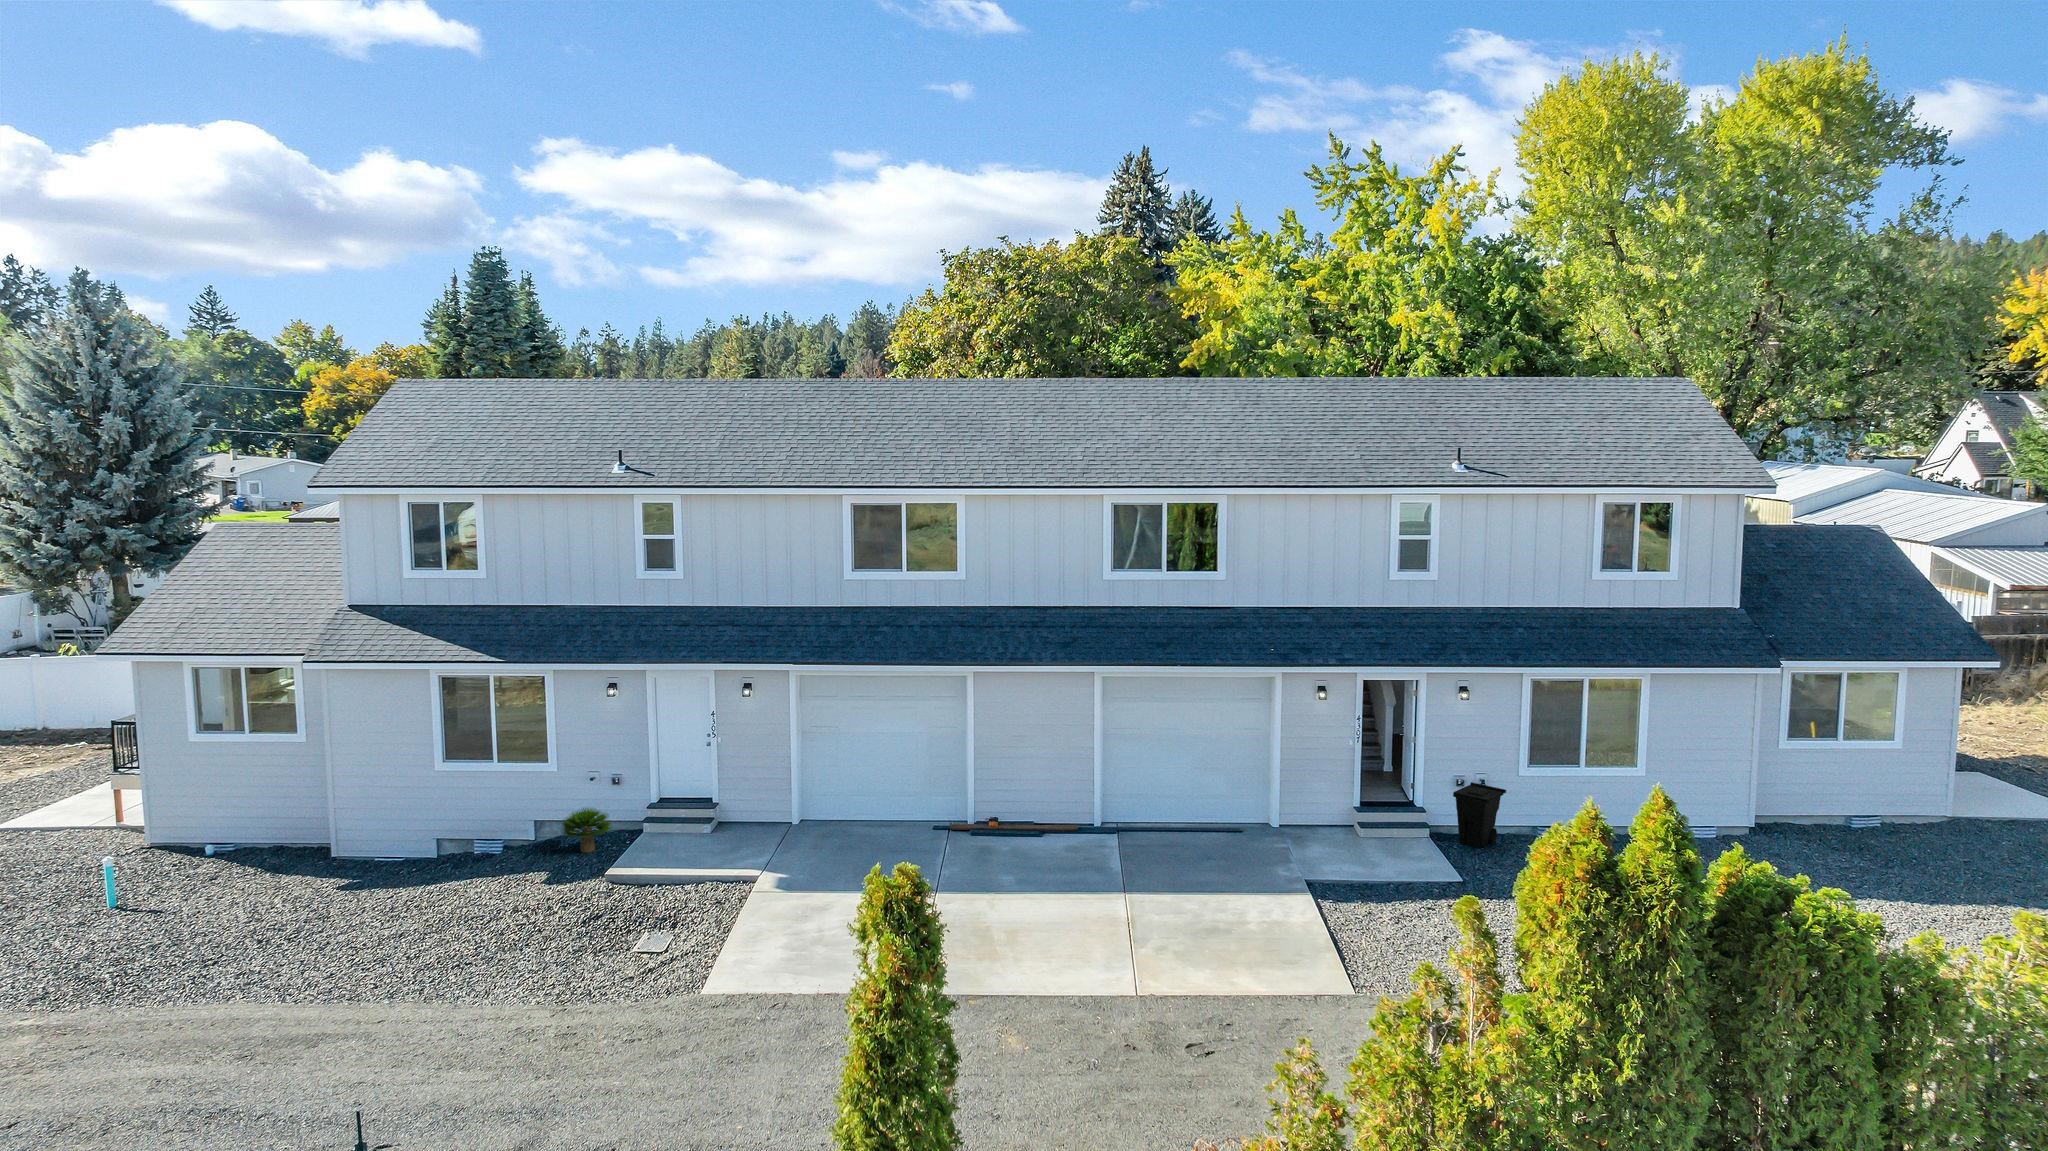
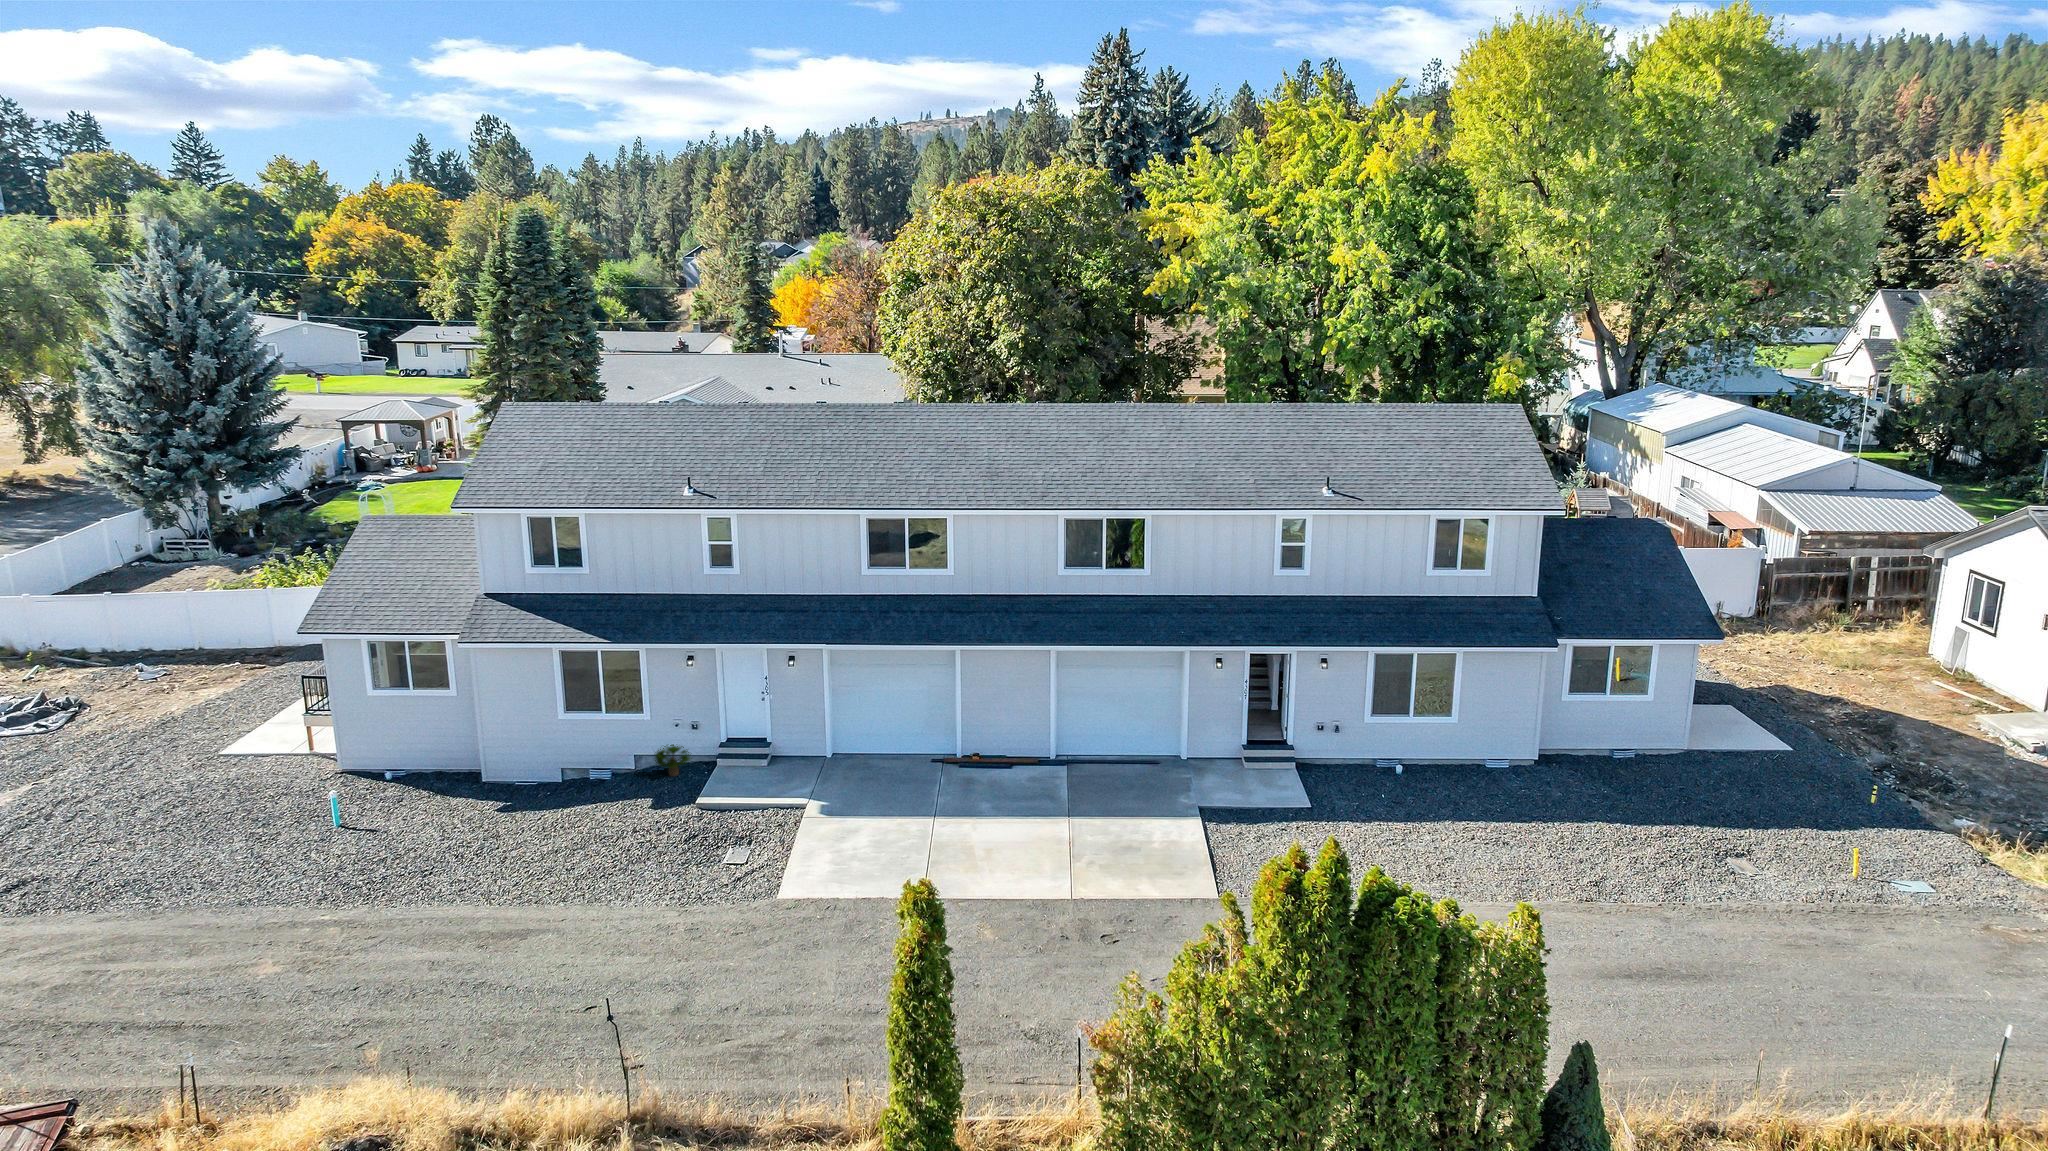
trash can: present [1453,782,1506,848] -> none [1313,728,1352,778]

